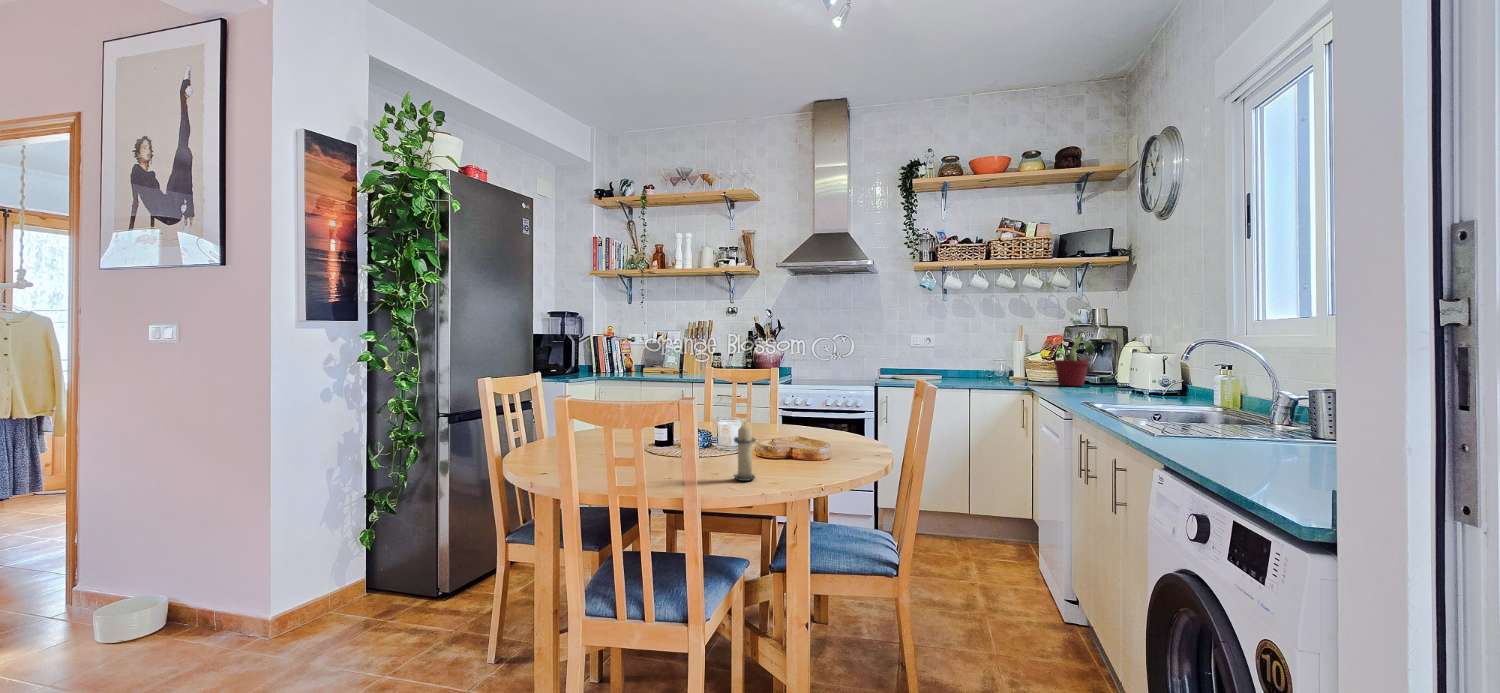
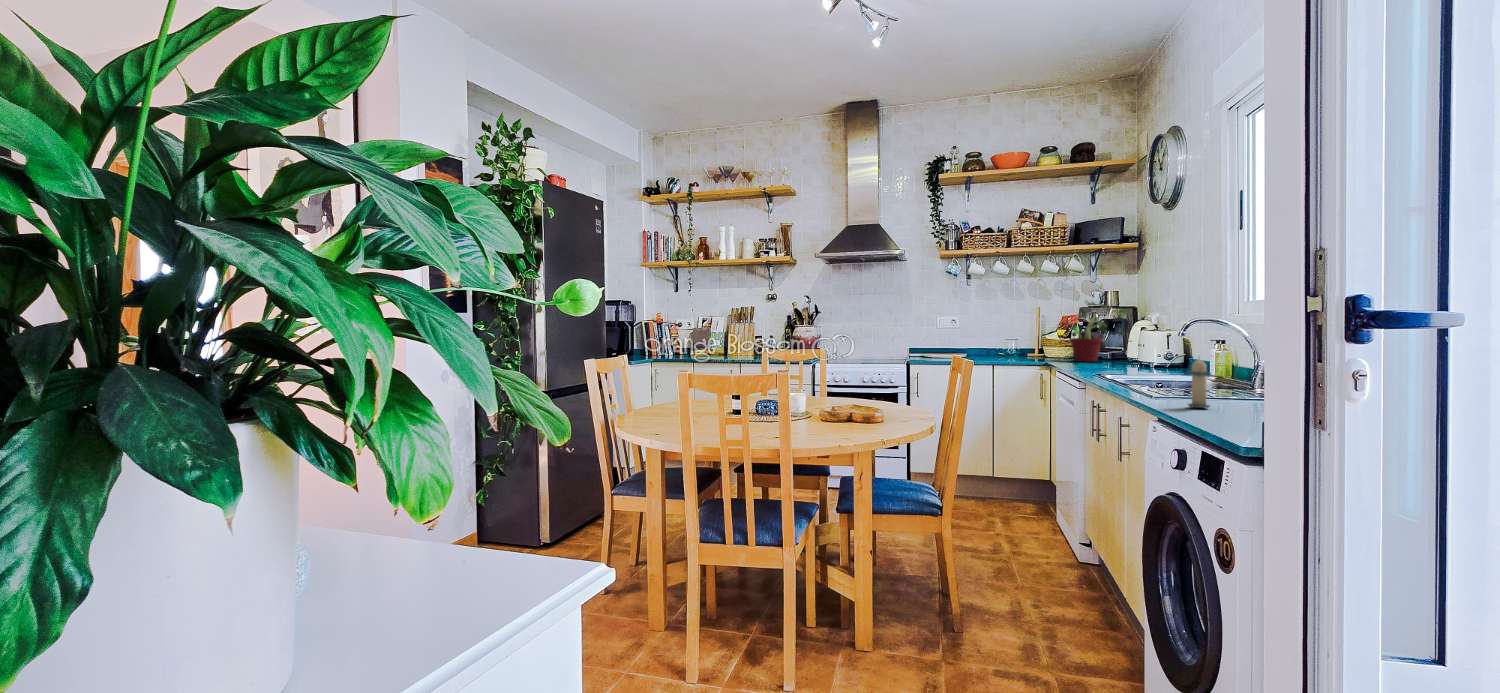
candle: present [734,425,756,481] -> present [1187,360,1211,408]

